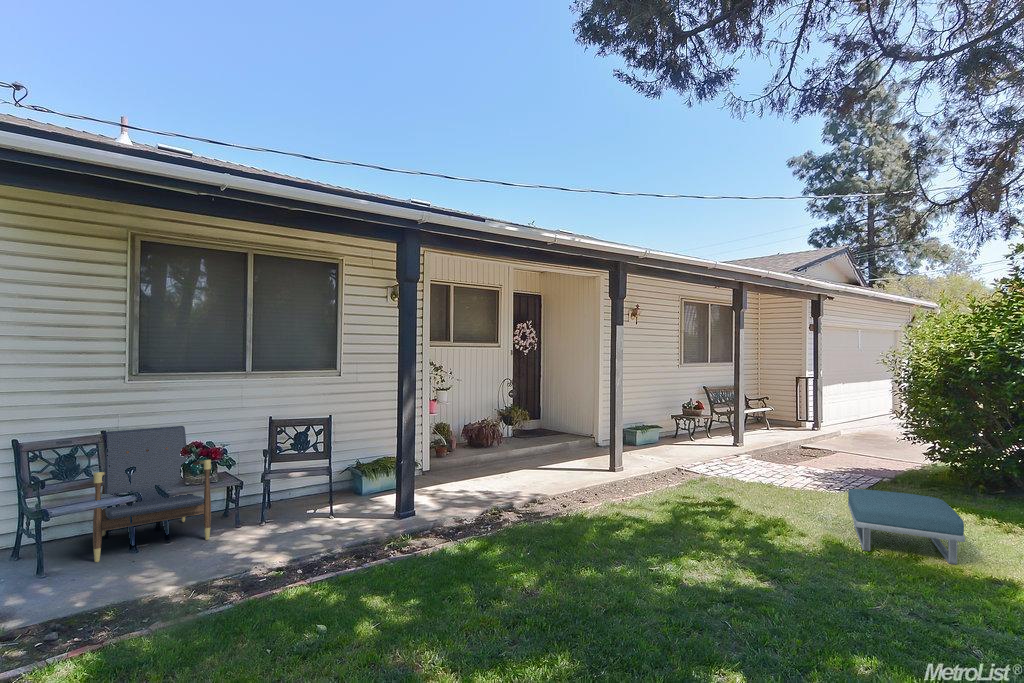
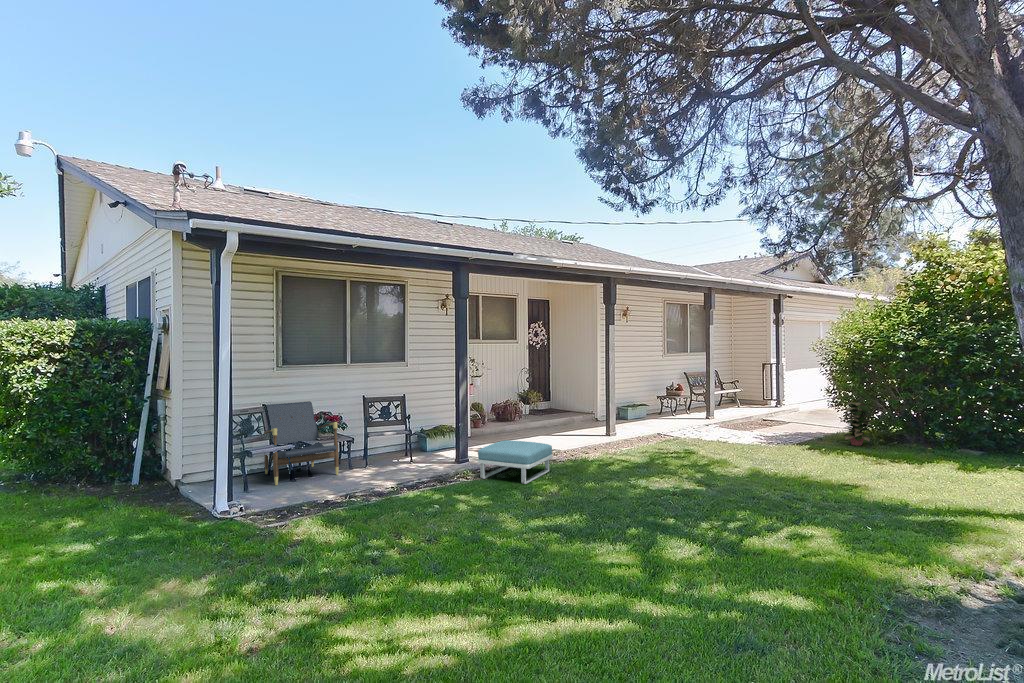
decorative plant: none [927,435,982,496] -> present [842,402,873,446]
footstool: present [848,489,965,565] -> present [477,440,552,484]

